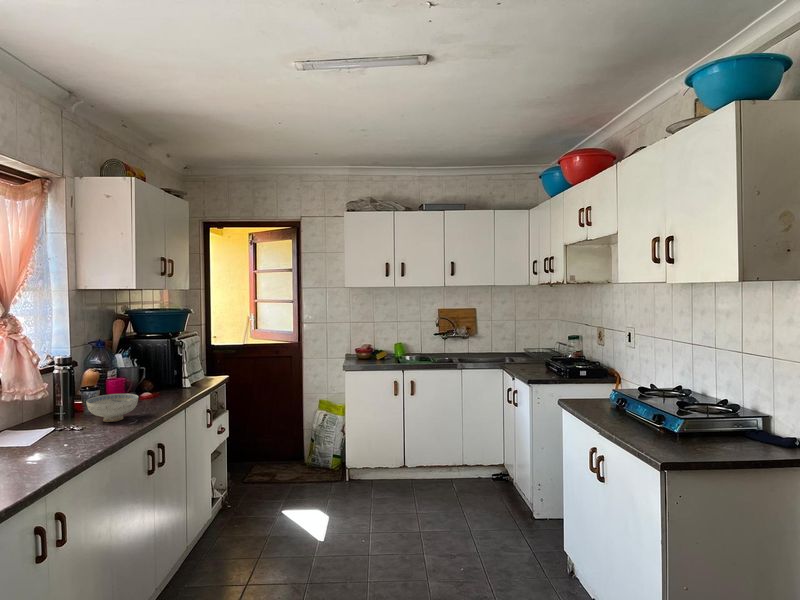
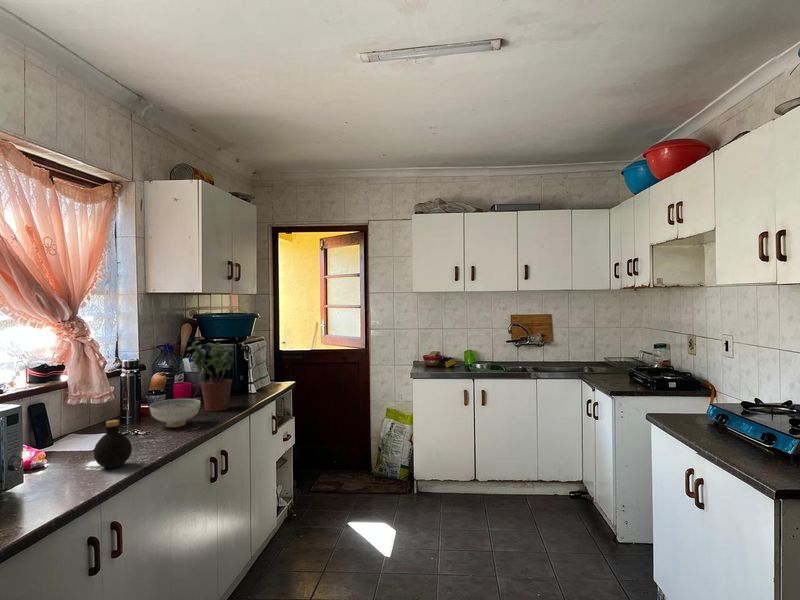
potted plant: none [122,337,170,406] -> present [187,341,234,411]
bottle: none [38,414,76,460] -> present [94,420,132,468]

